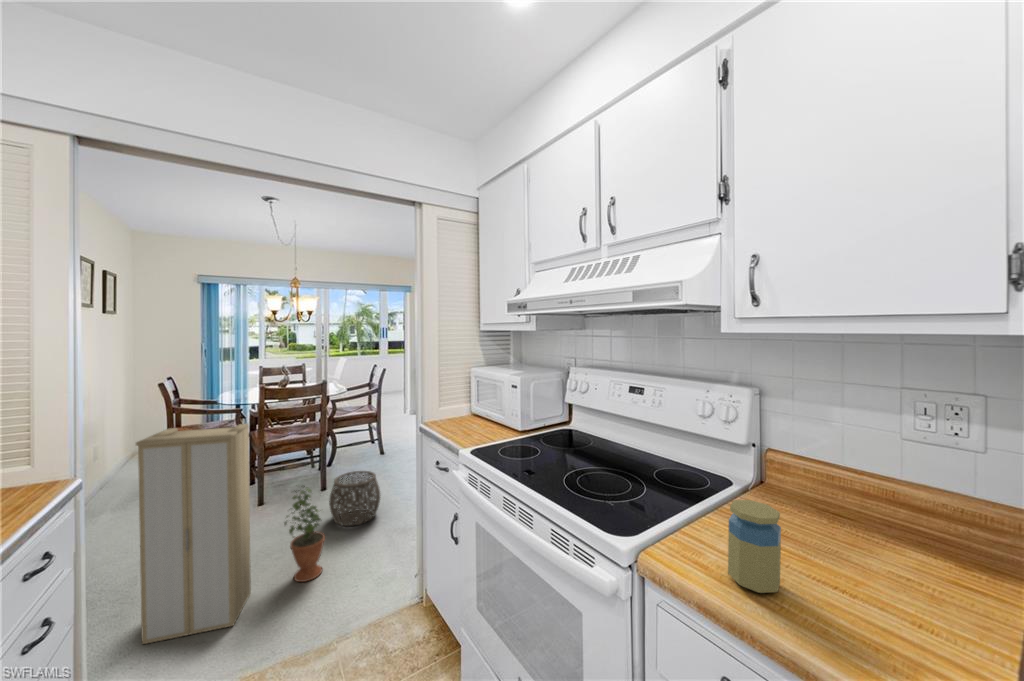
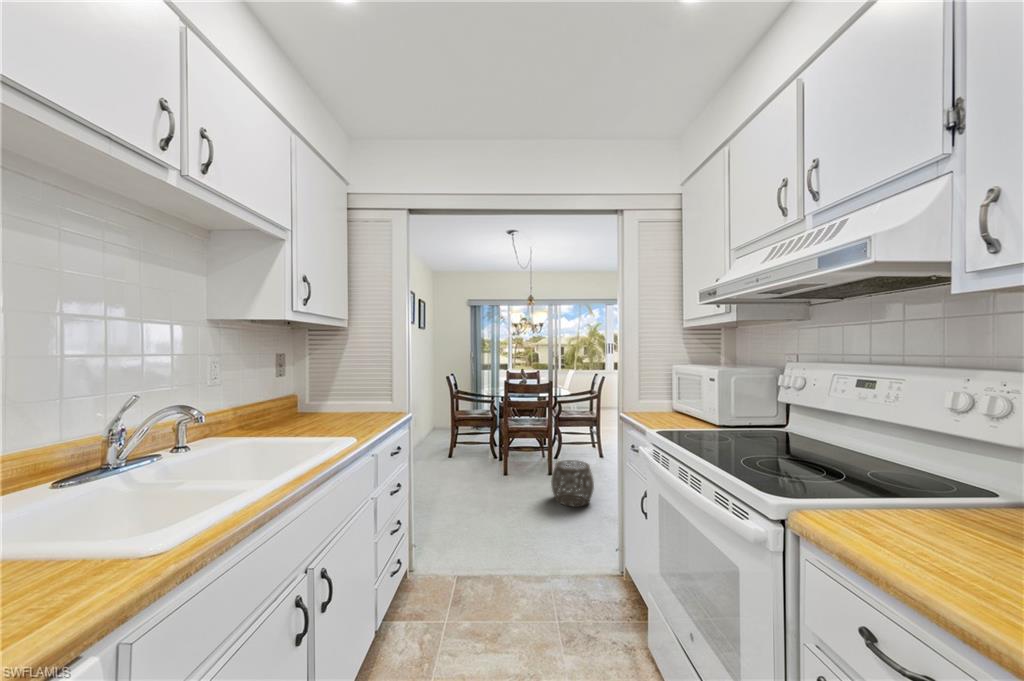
cabinet: present [136,424,251,644] -> none [432,398,494,547]
potted plant: present [284,486,325,582] -> none [516,455,545,535]
jar: present [728,500,781,593] -> none [901,468,979,571]

